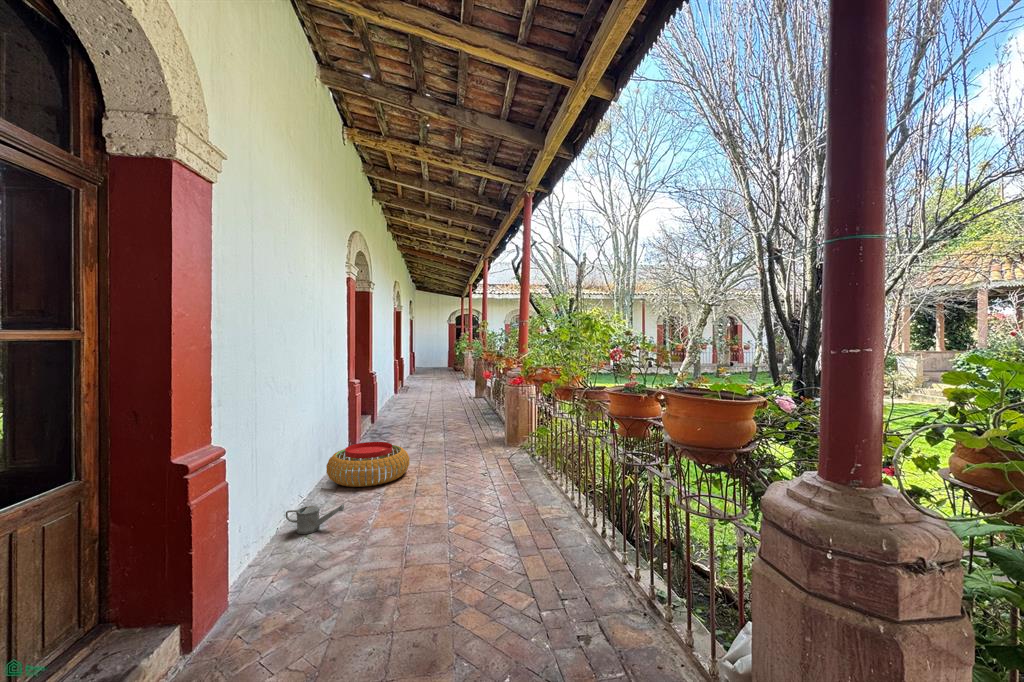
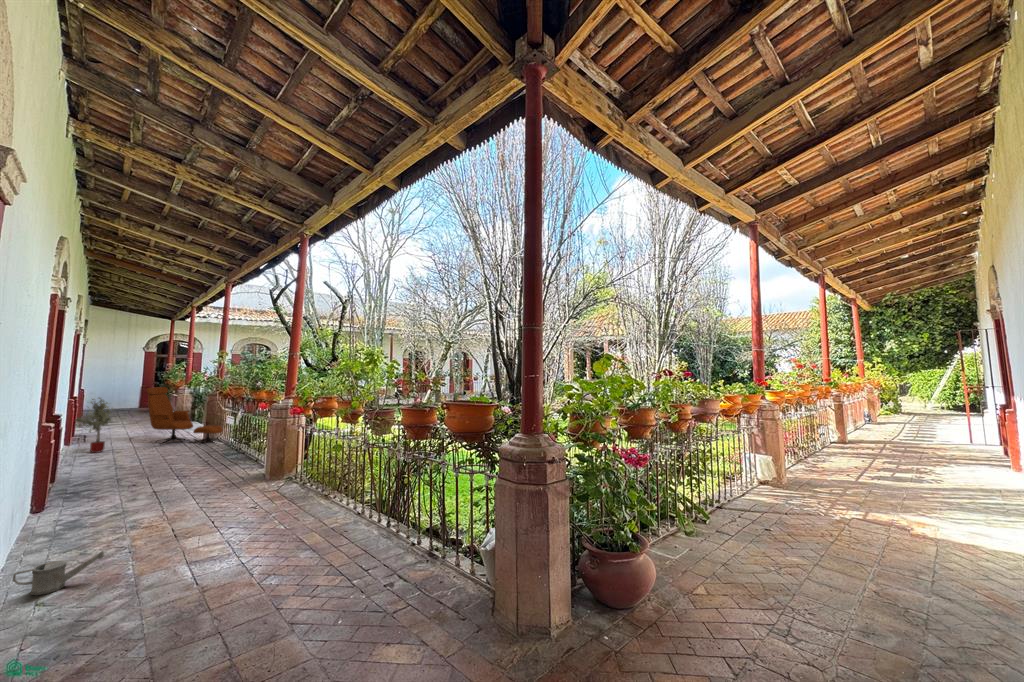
lounge chair: none [433,353,486,404] -> present [147,387,223,445]
potted tree: none [390,361,413,404] -> present [76,398,111,453]
pouf: present [326,442,409,487] -> none [33,488,161,544]

